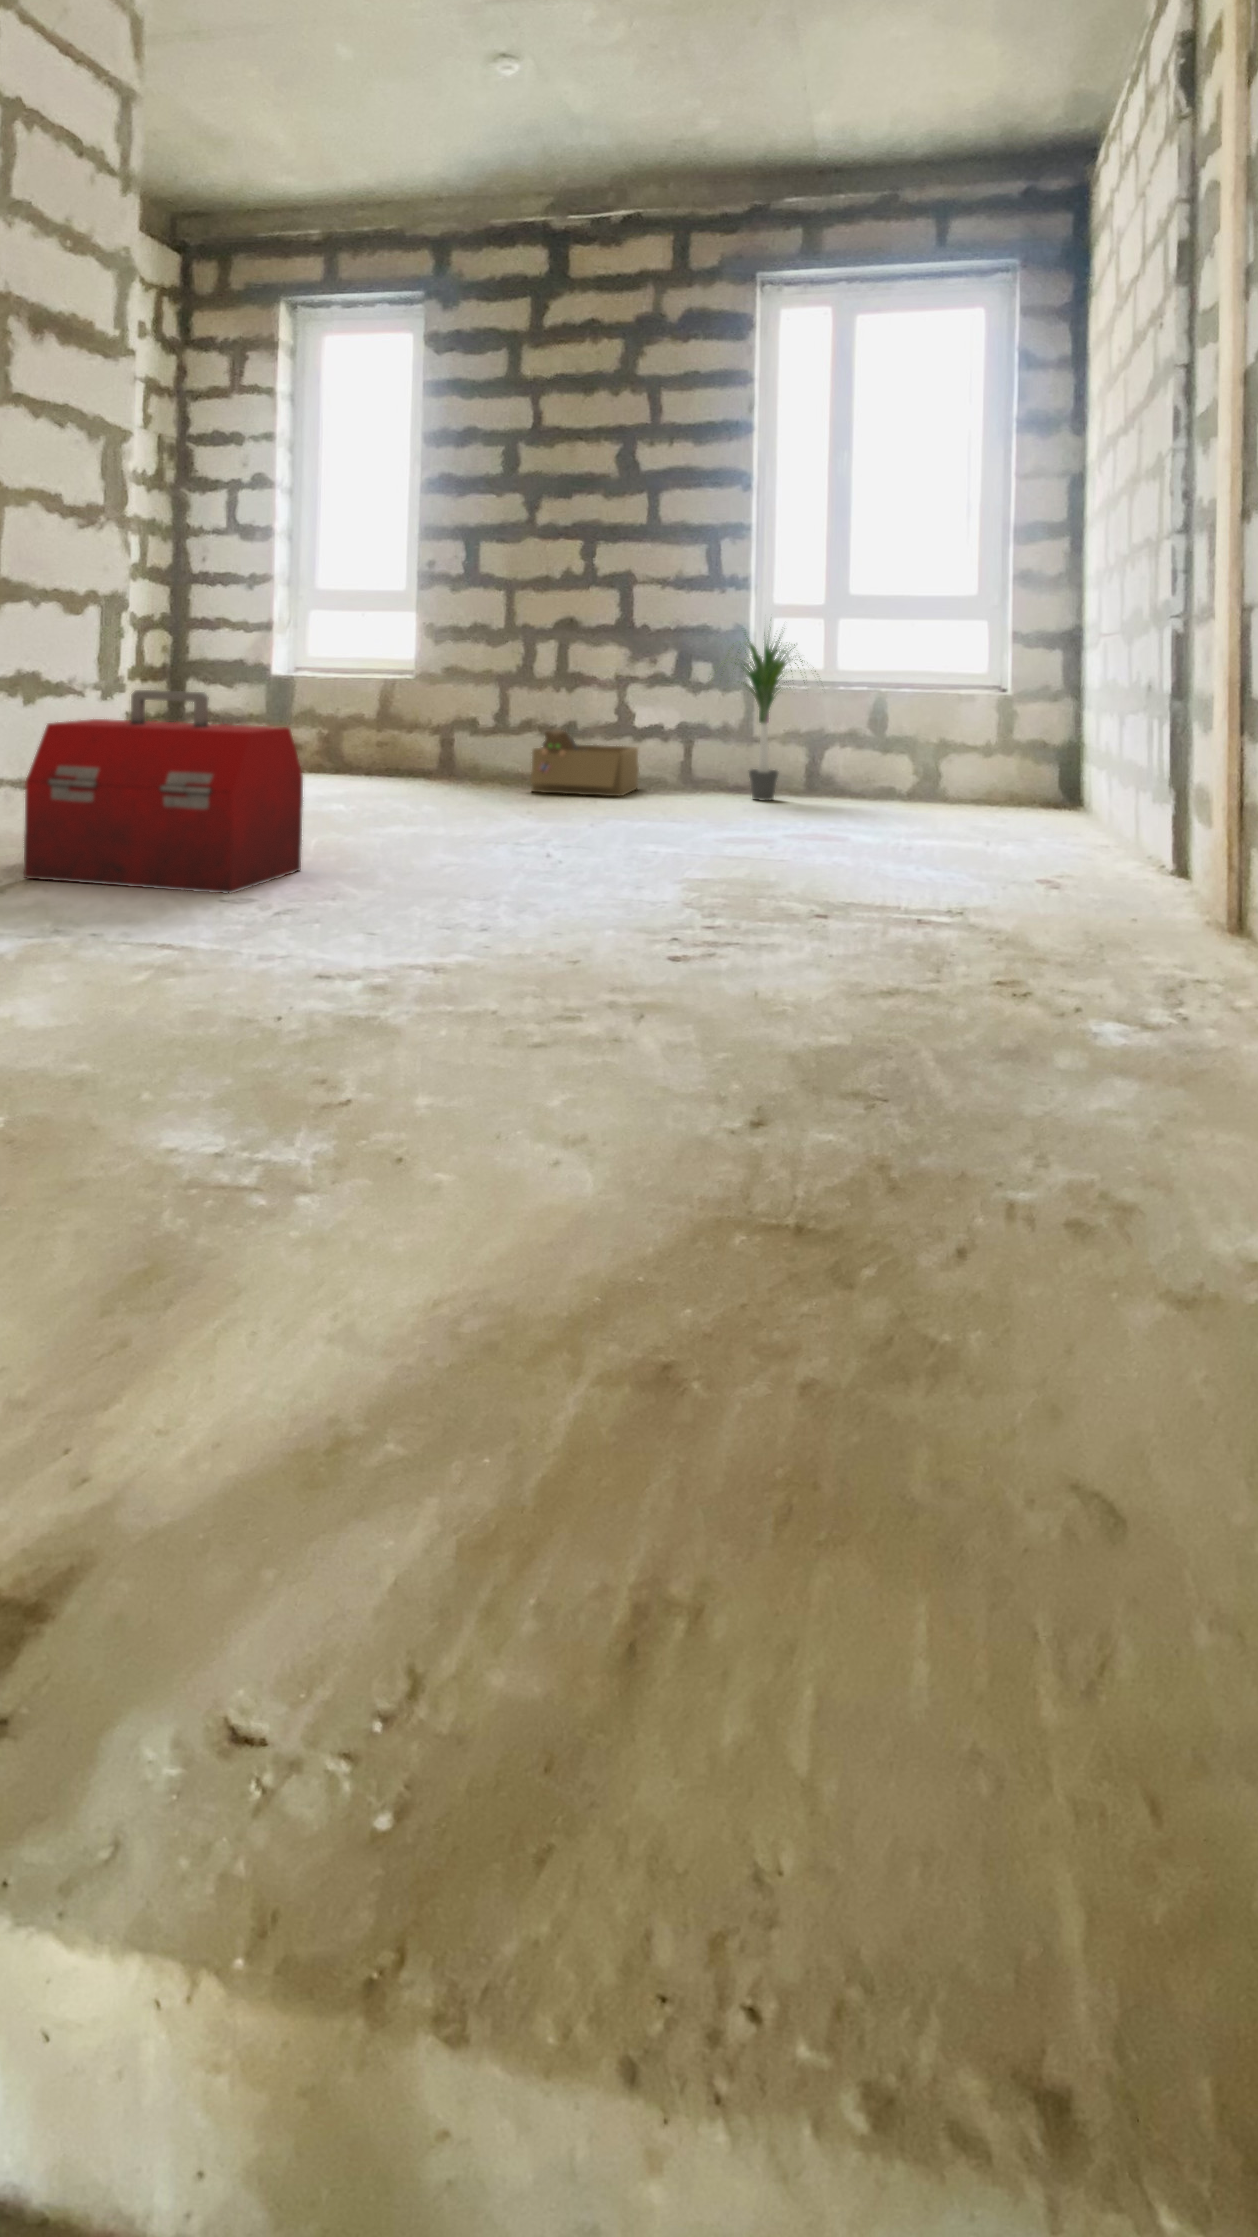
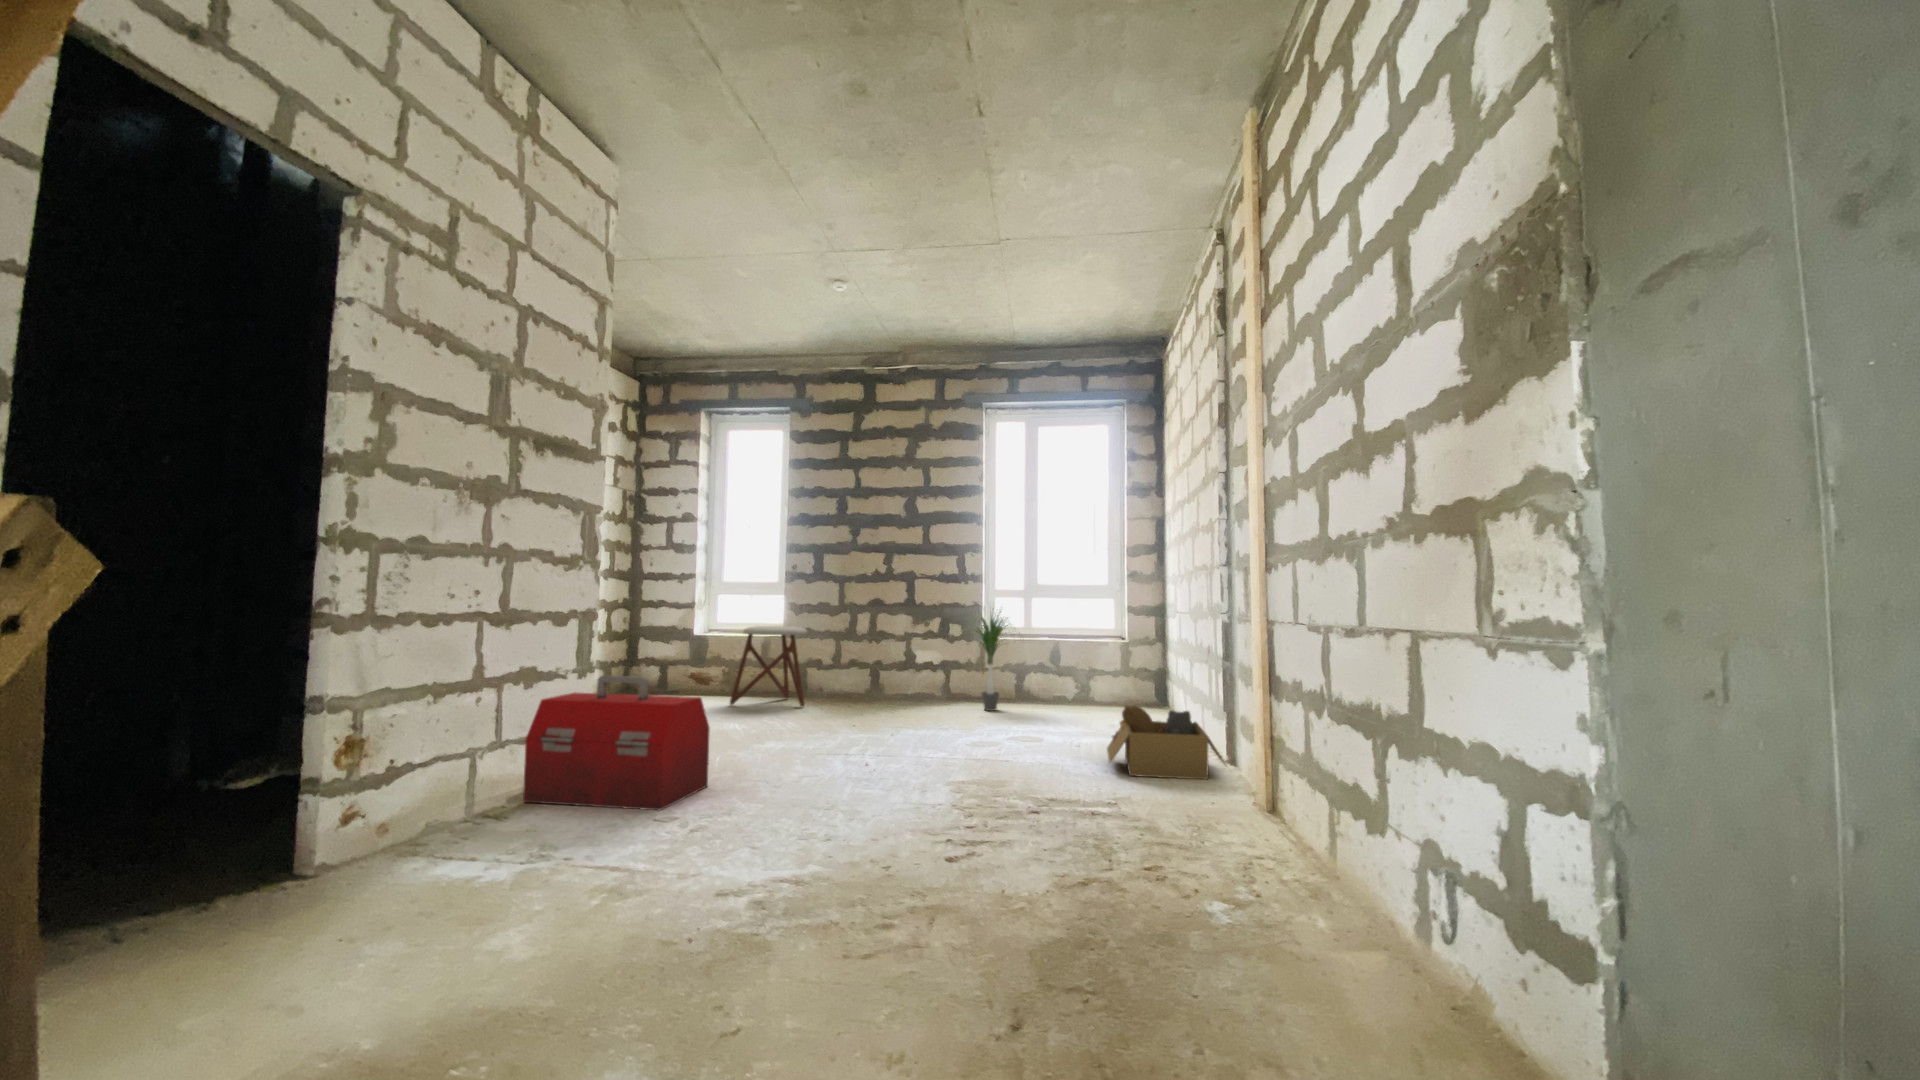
stool: none [332,657,457,788] -> present [730,626,807,707]
cardboard box: present [531,730,639,796] -> present [1107,705,1226,779]

